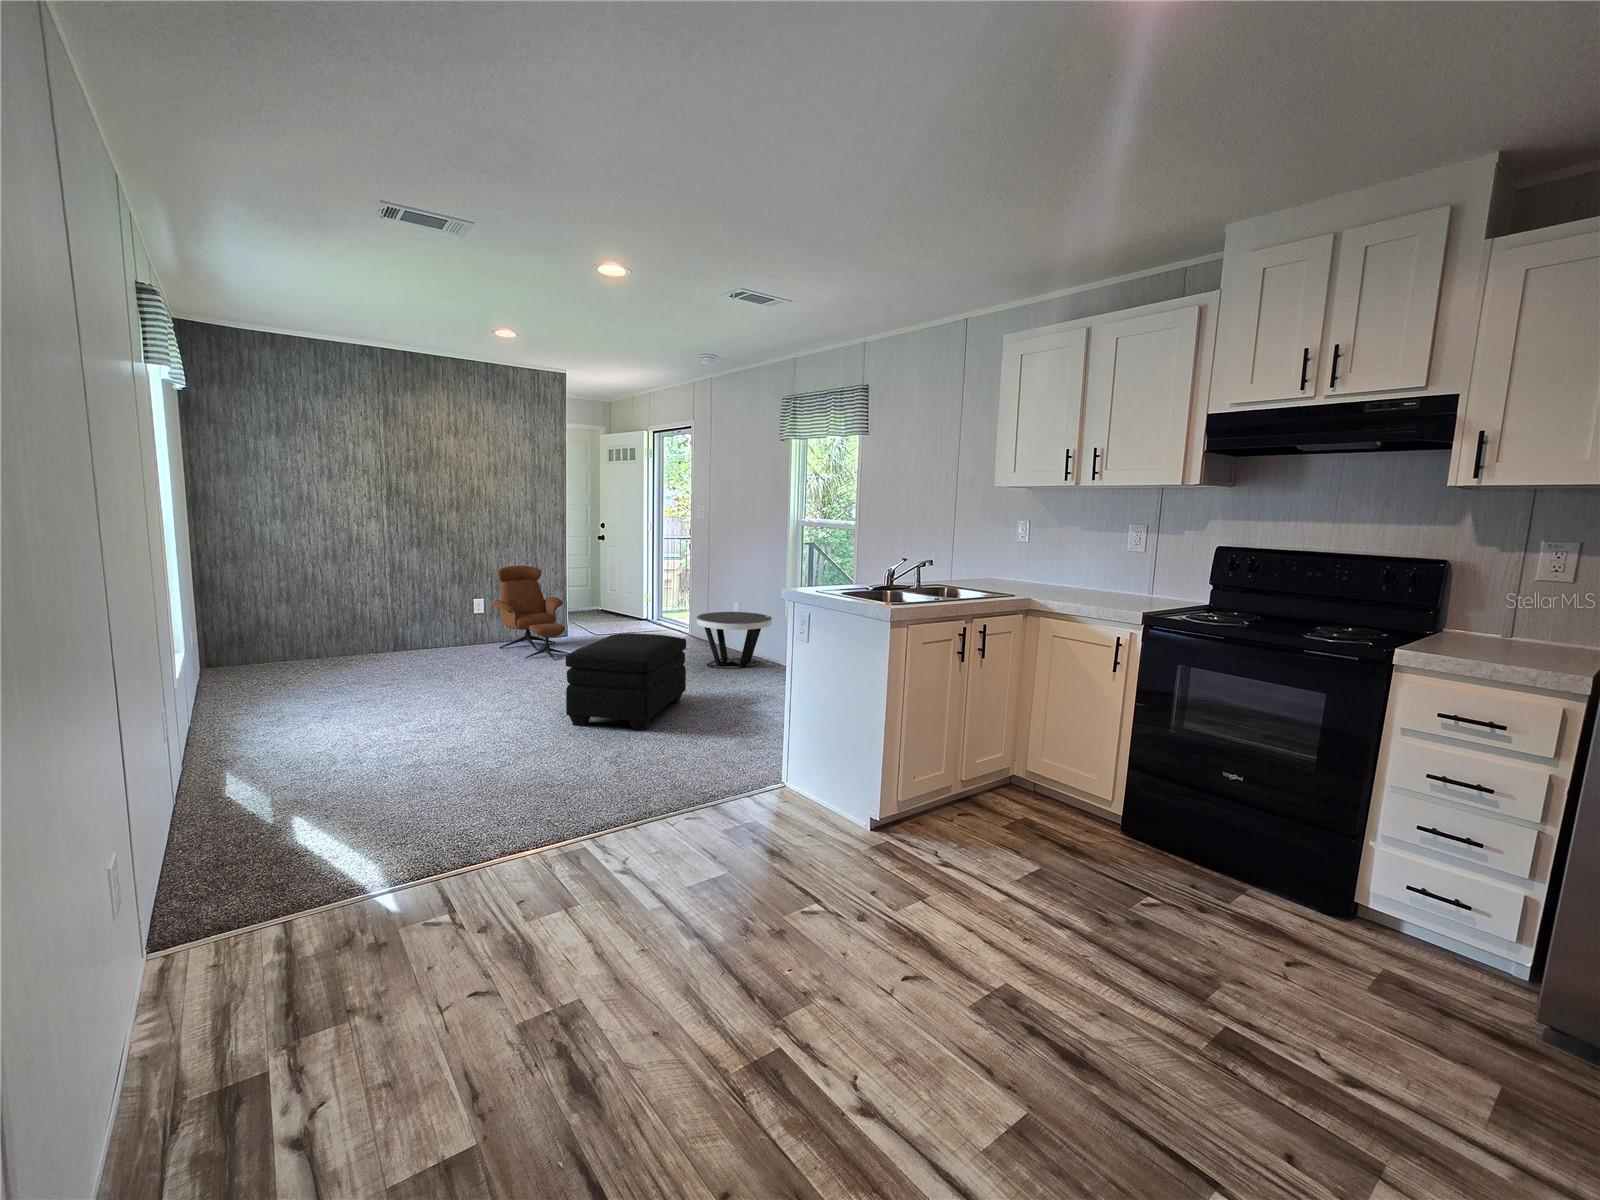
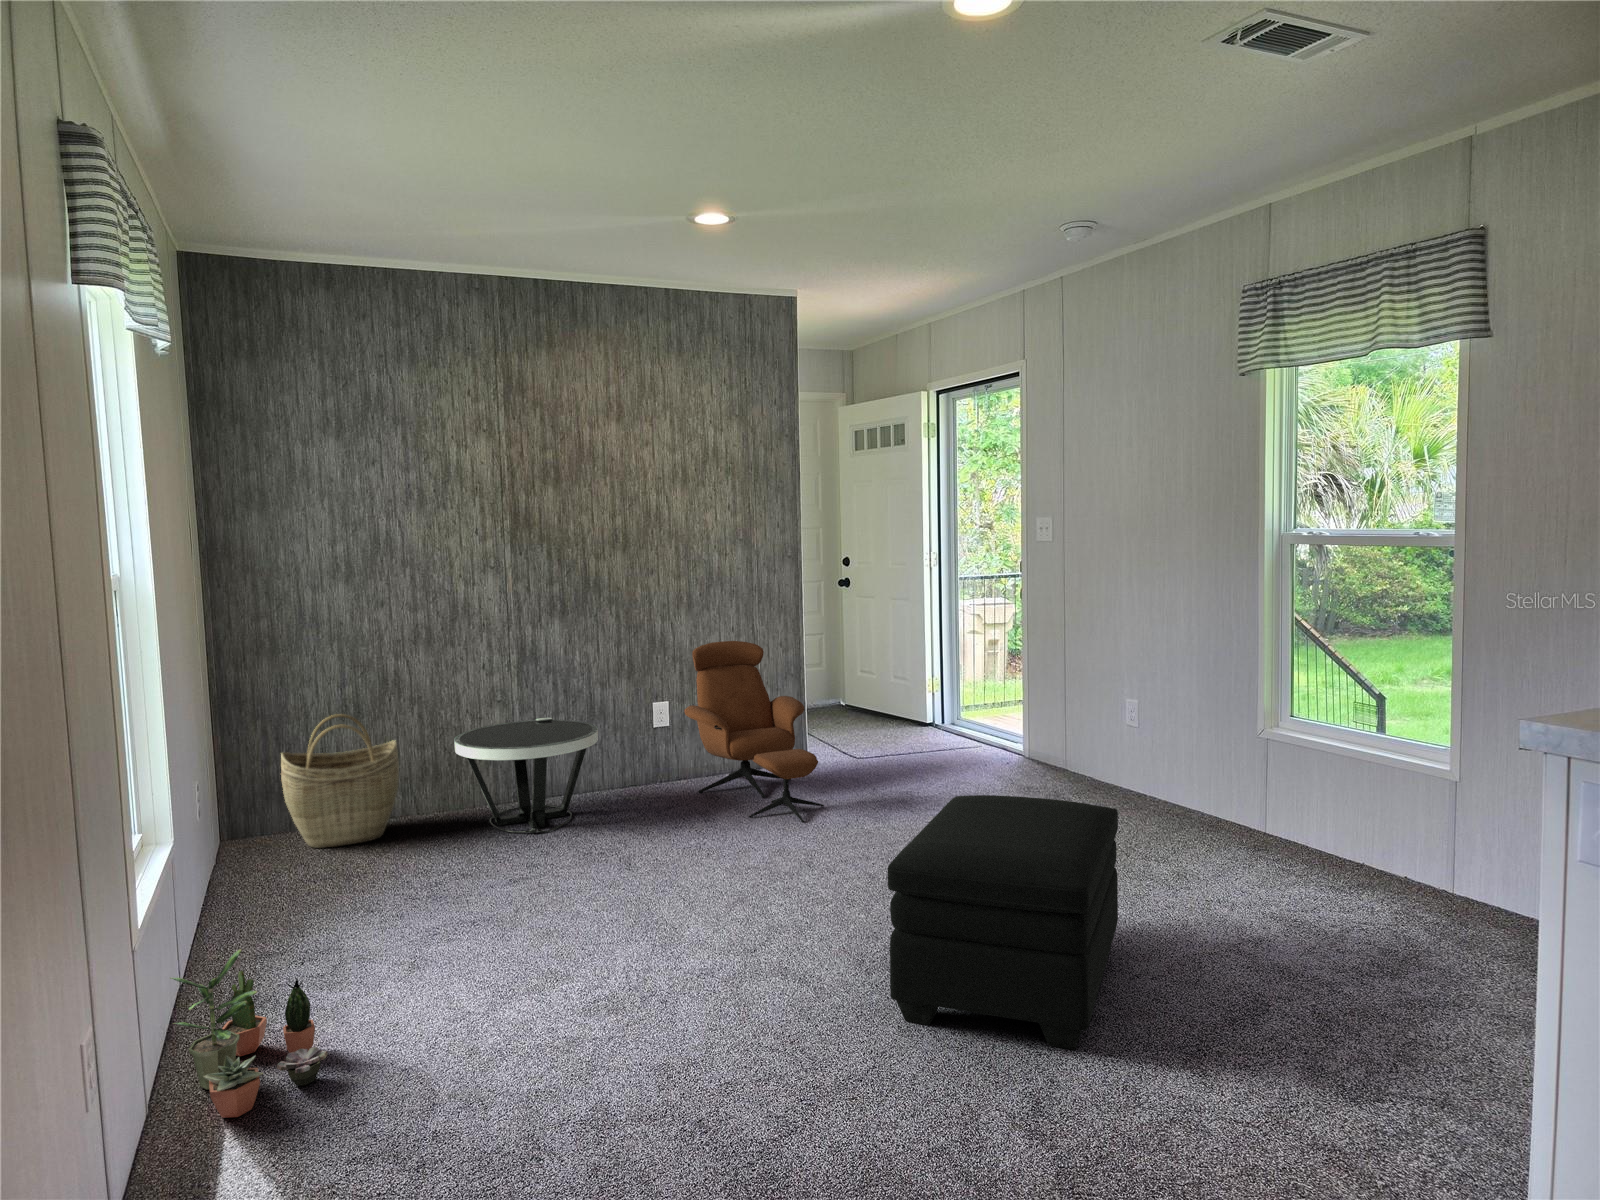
woven basket: none [234,597,311,672] -> present [281,714,399,848]
side table: present [697,612,772,669] -> present [454,718,598,833]
potted plant: none [192,690,280,762] -> present [170,949,328,1118]

